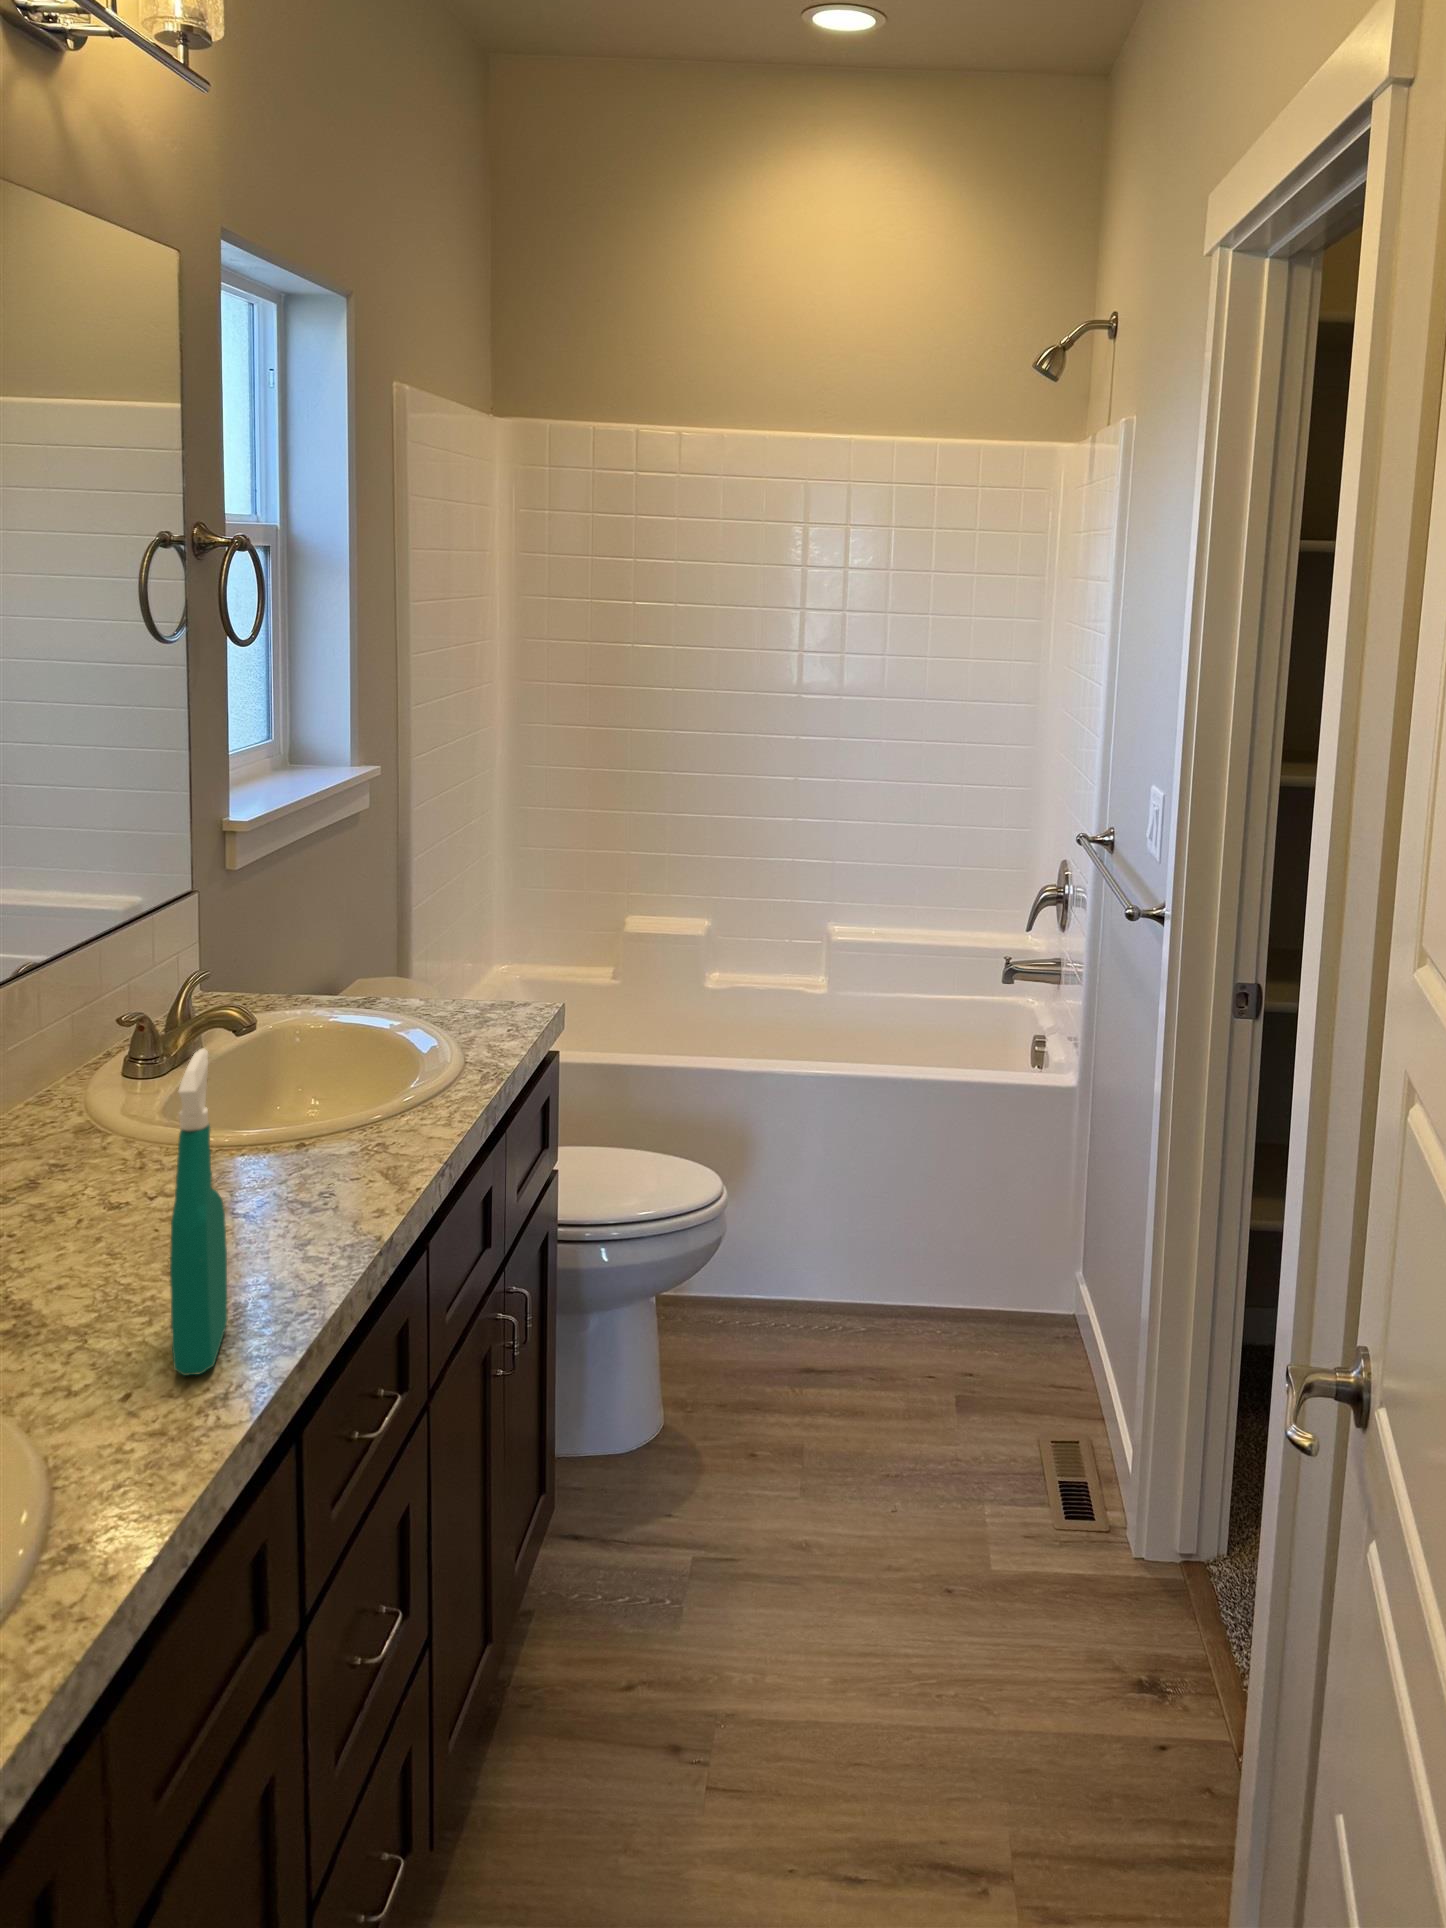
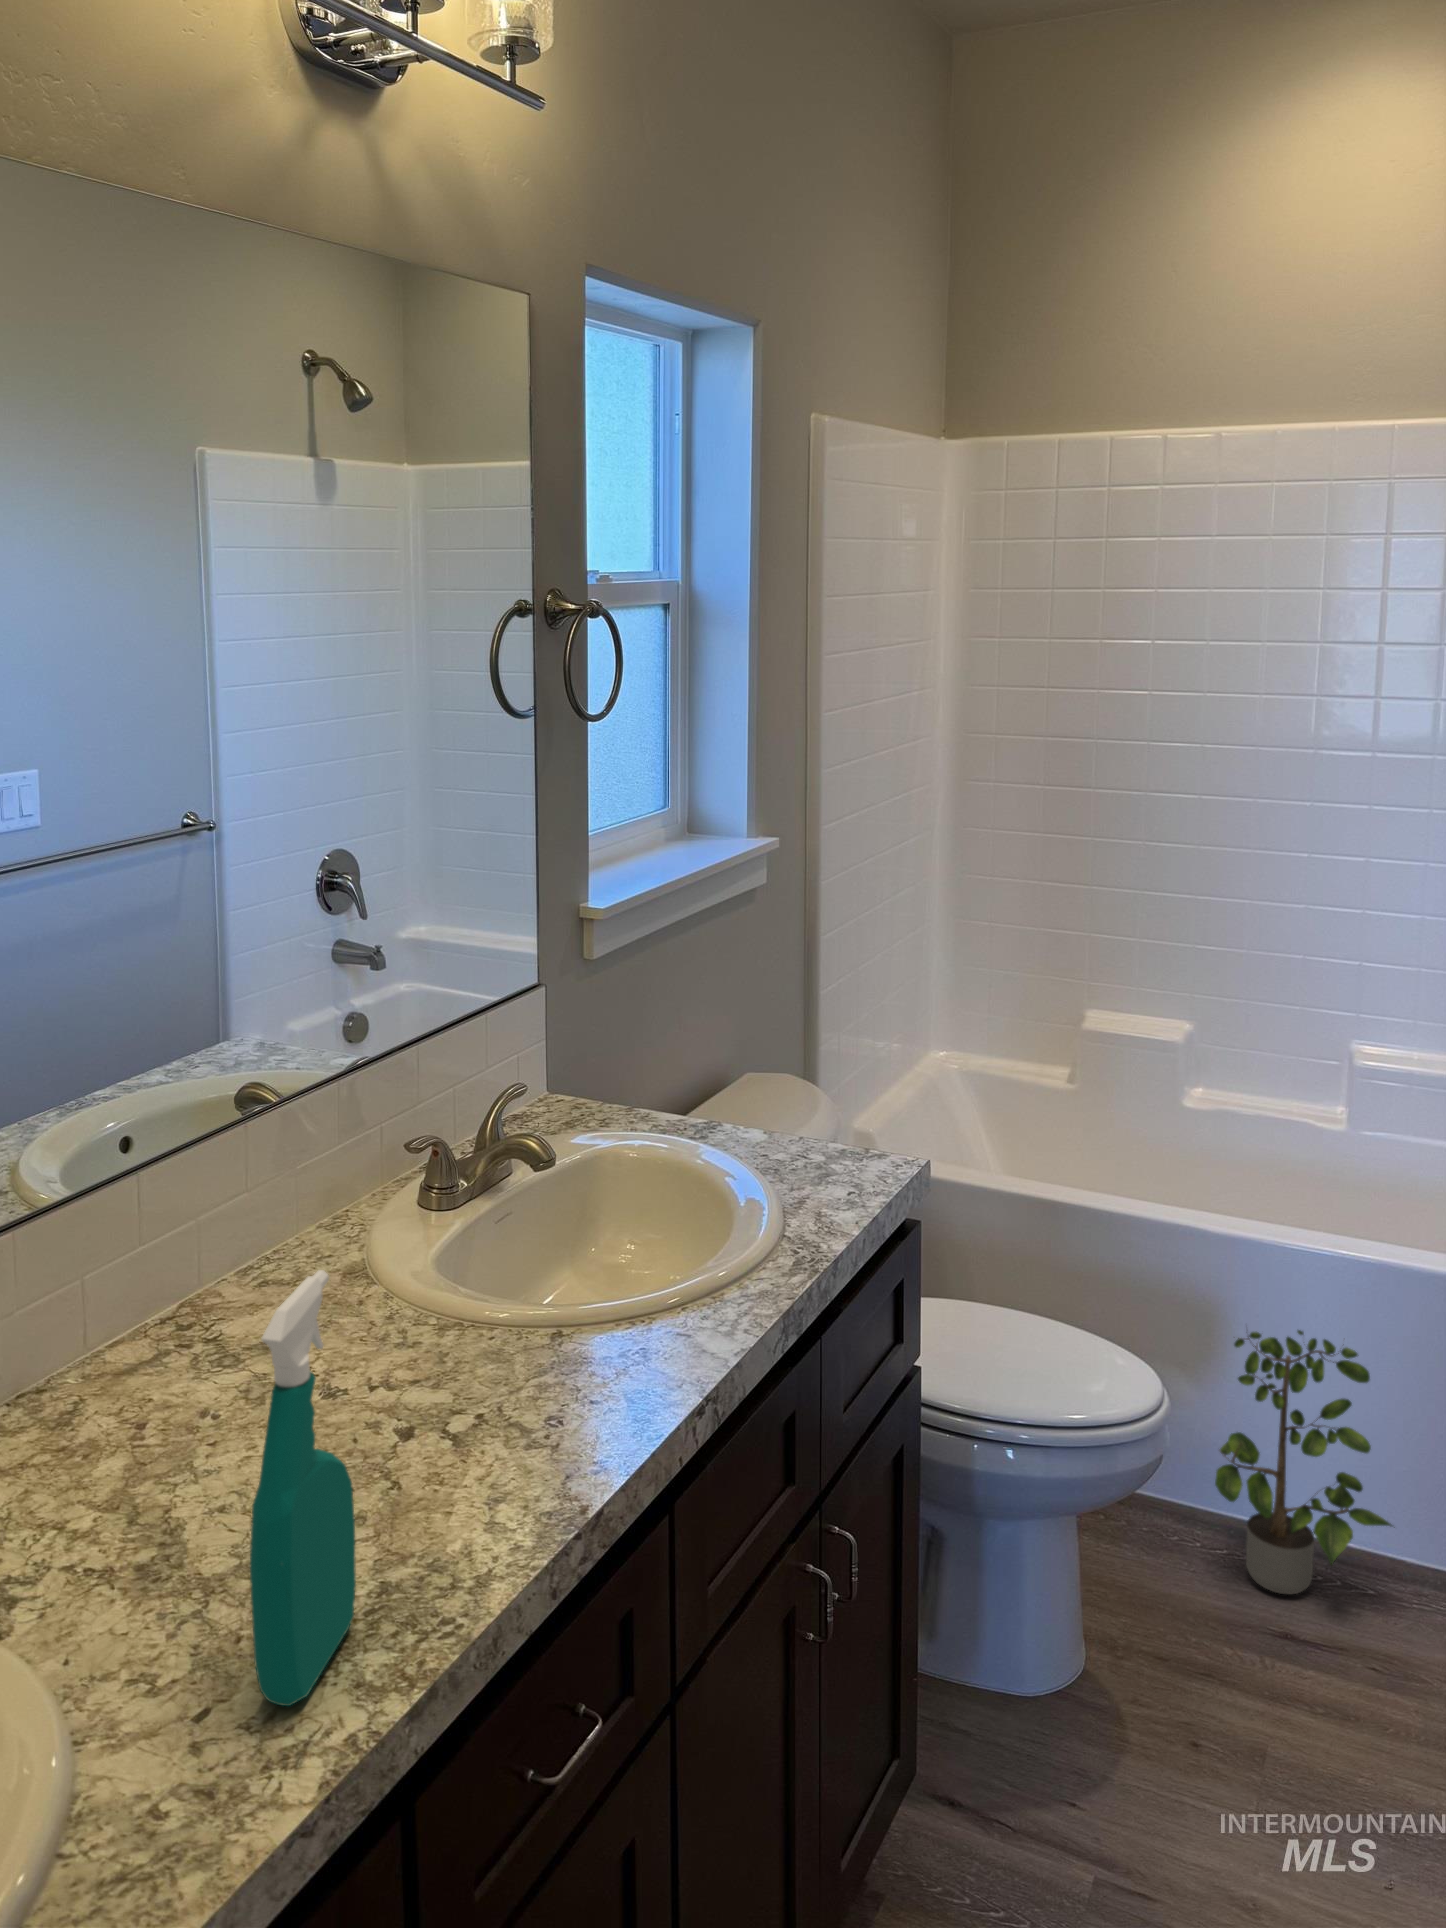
potted plant: none [755,1135,884,1344] -> present [1215,1330,1395,1594]

